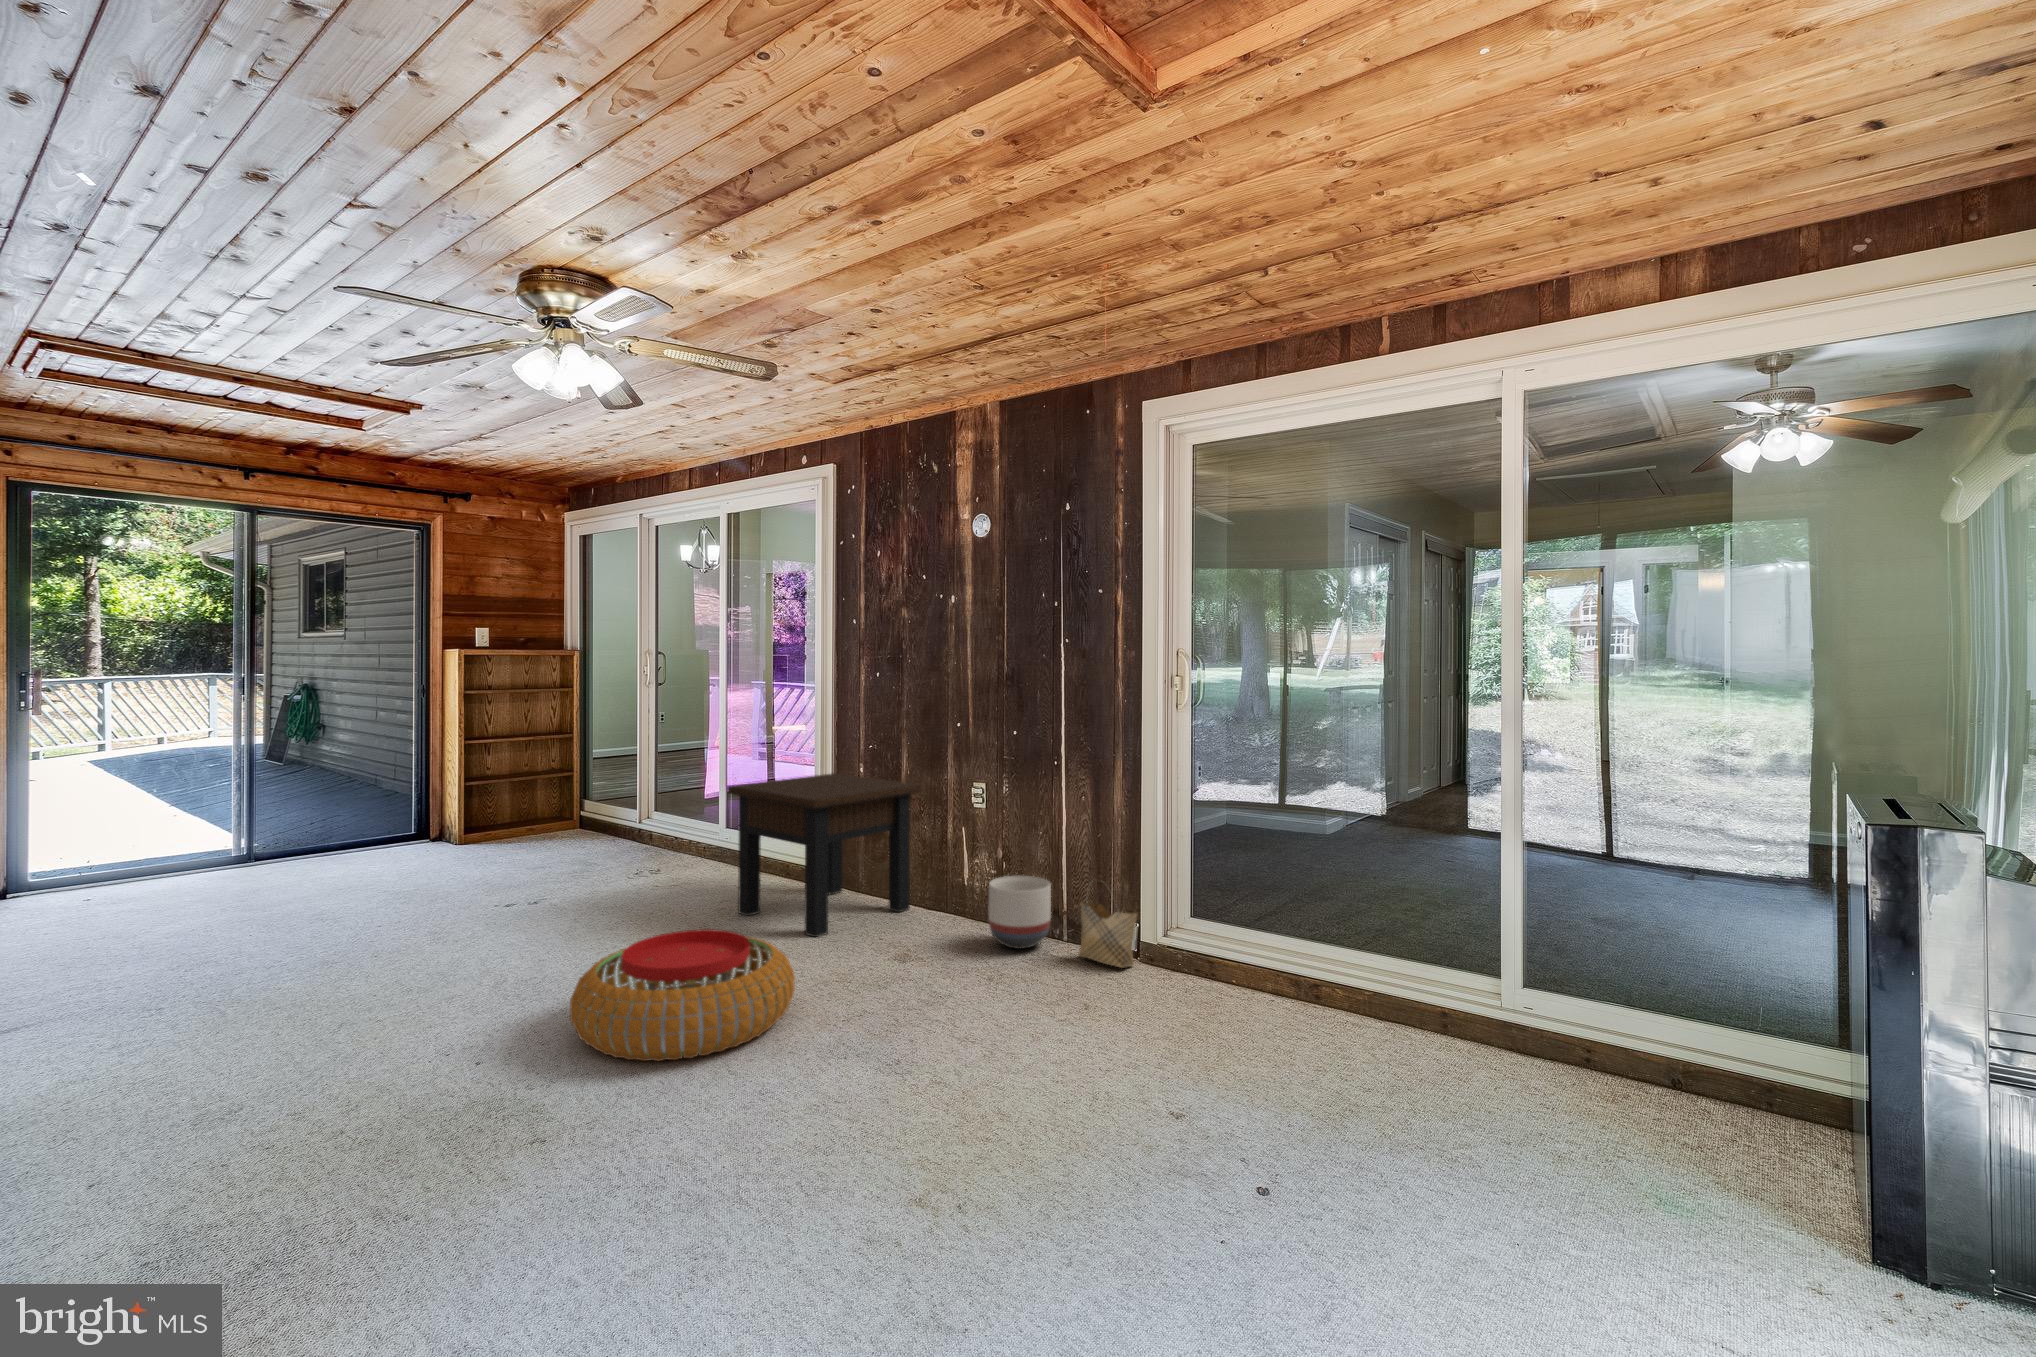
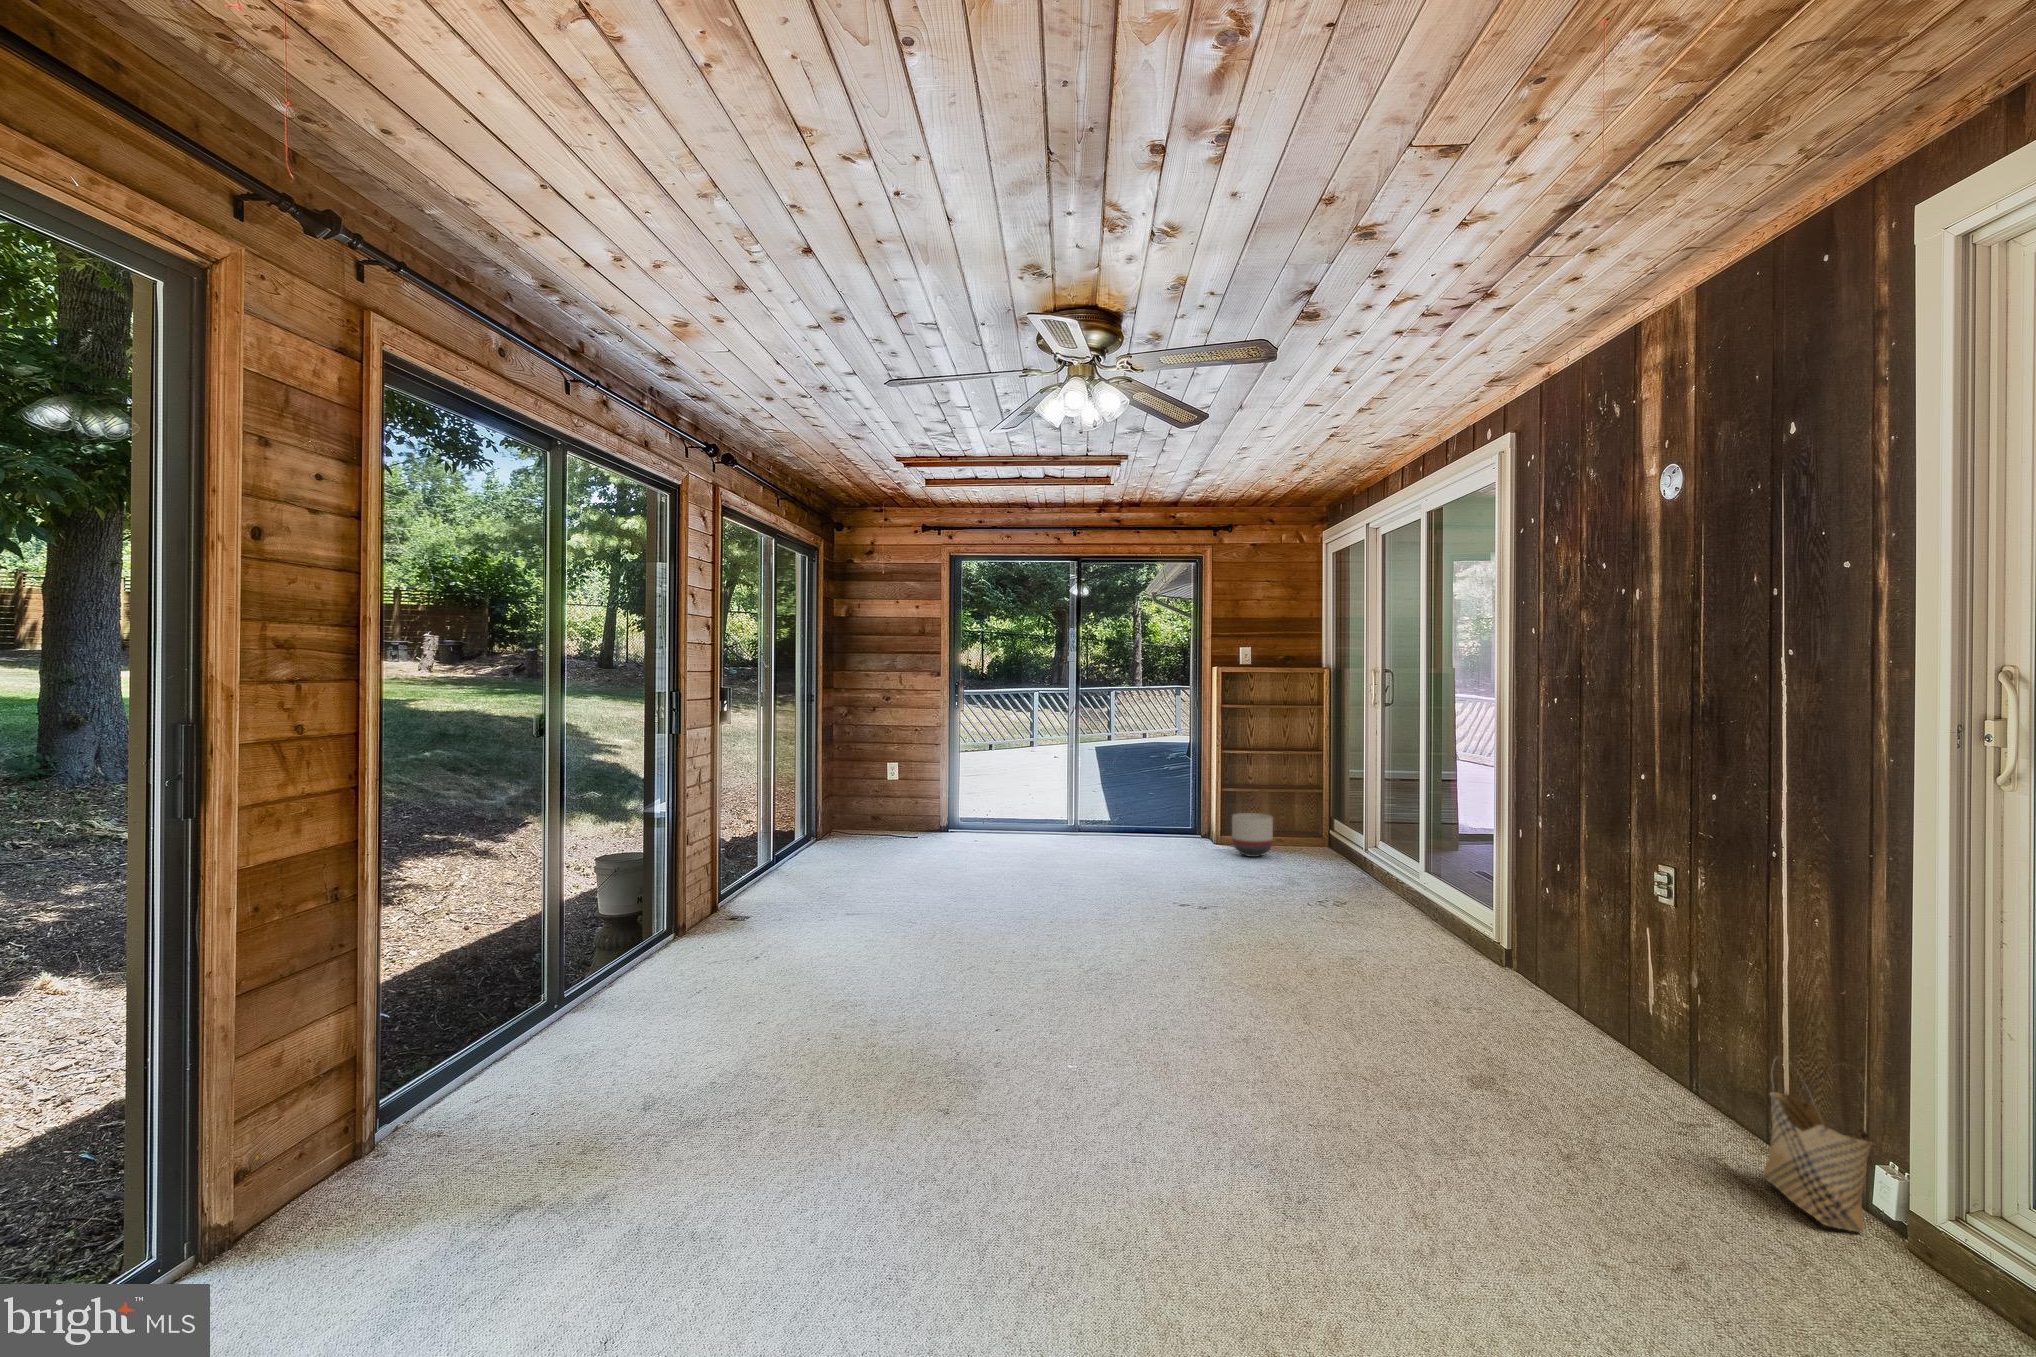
side table: present [728,773,921,937] -> none [1355,826,1595,1028]
planter: present [988,876,1051,949] -> present [1232,813,1273,857]
pouf: present [570,929,795,1061] -> none [1070,968,1291,1104]

